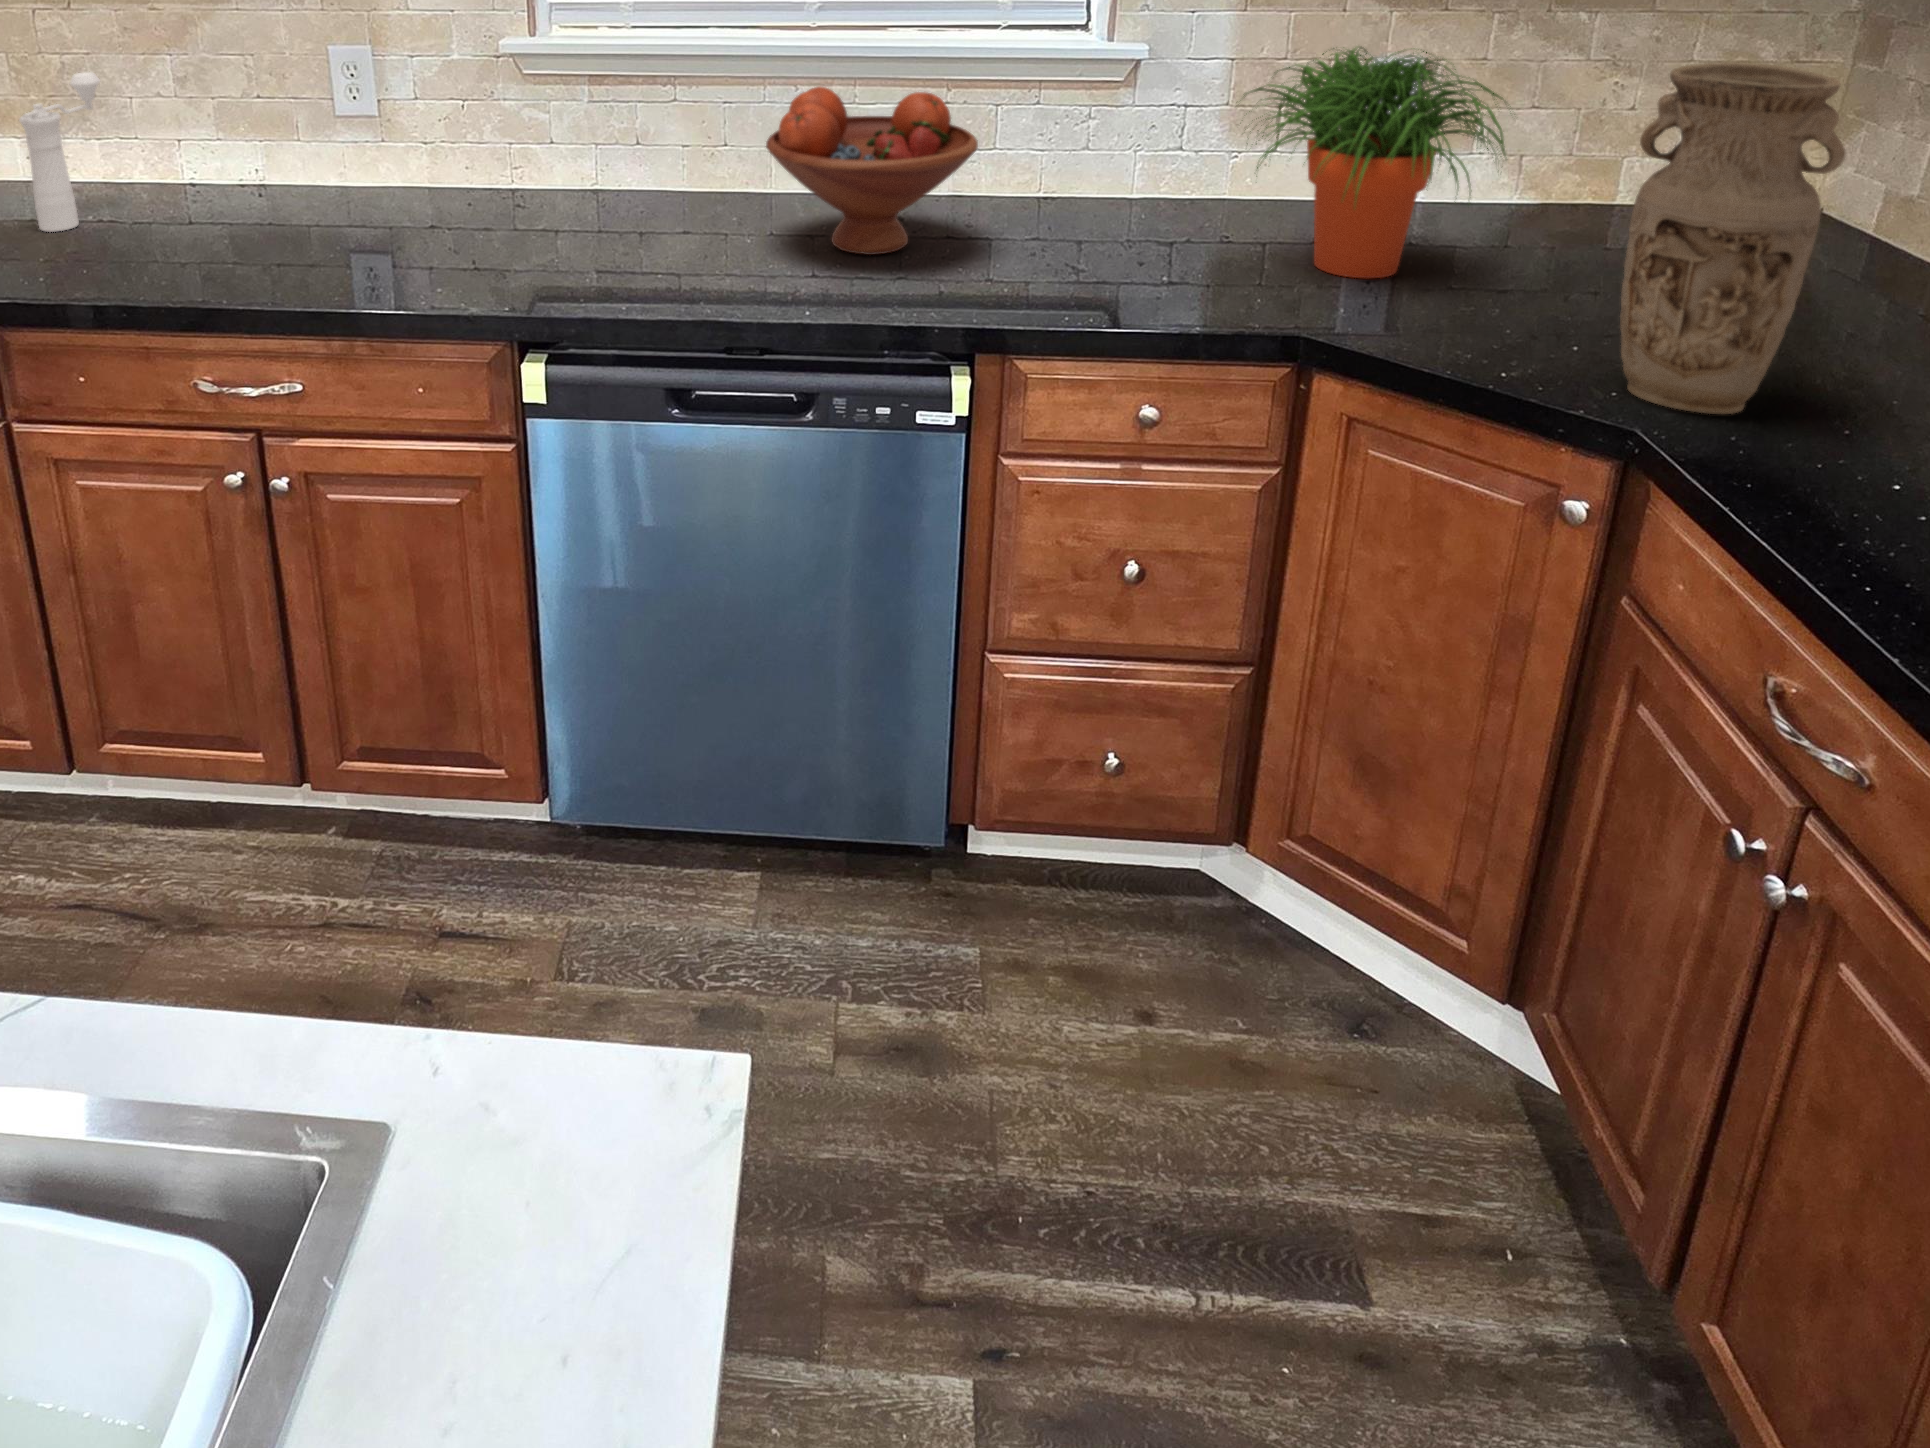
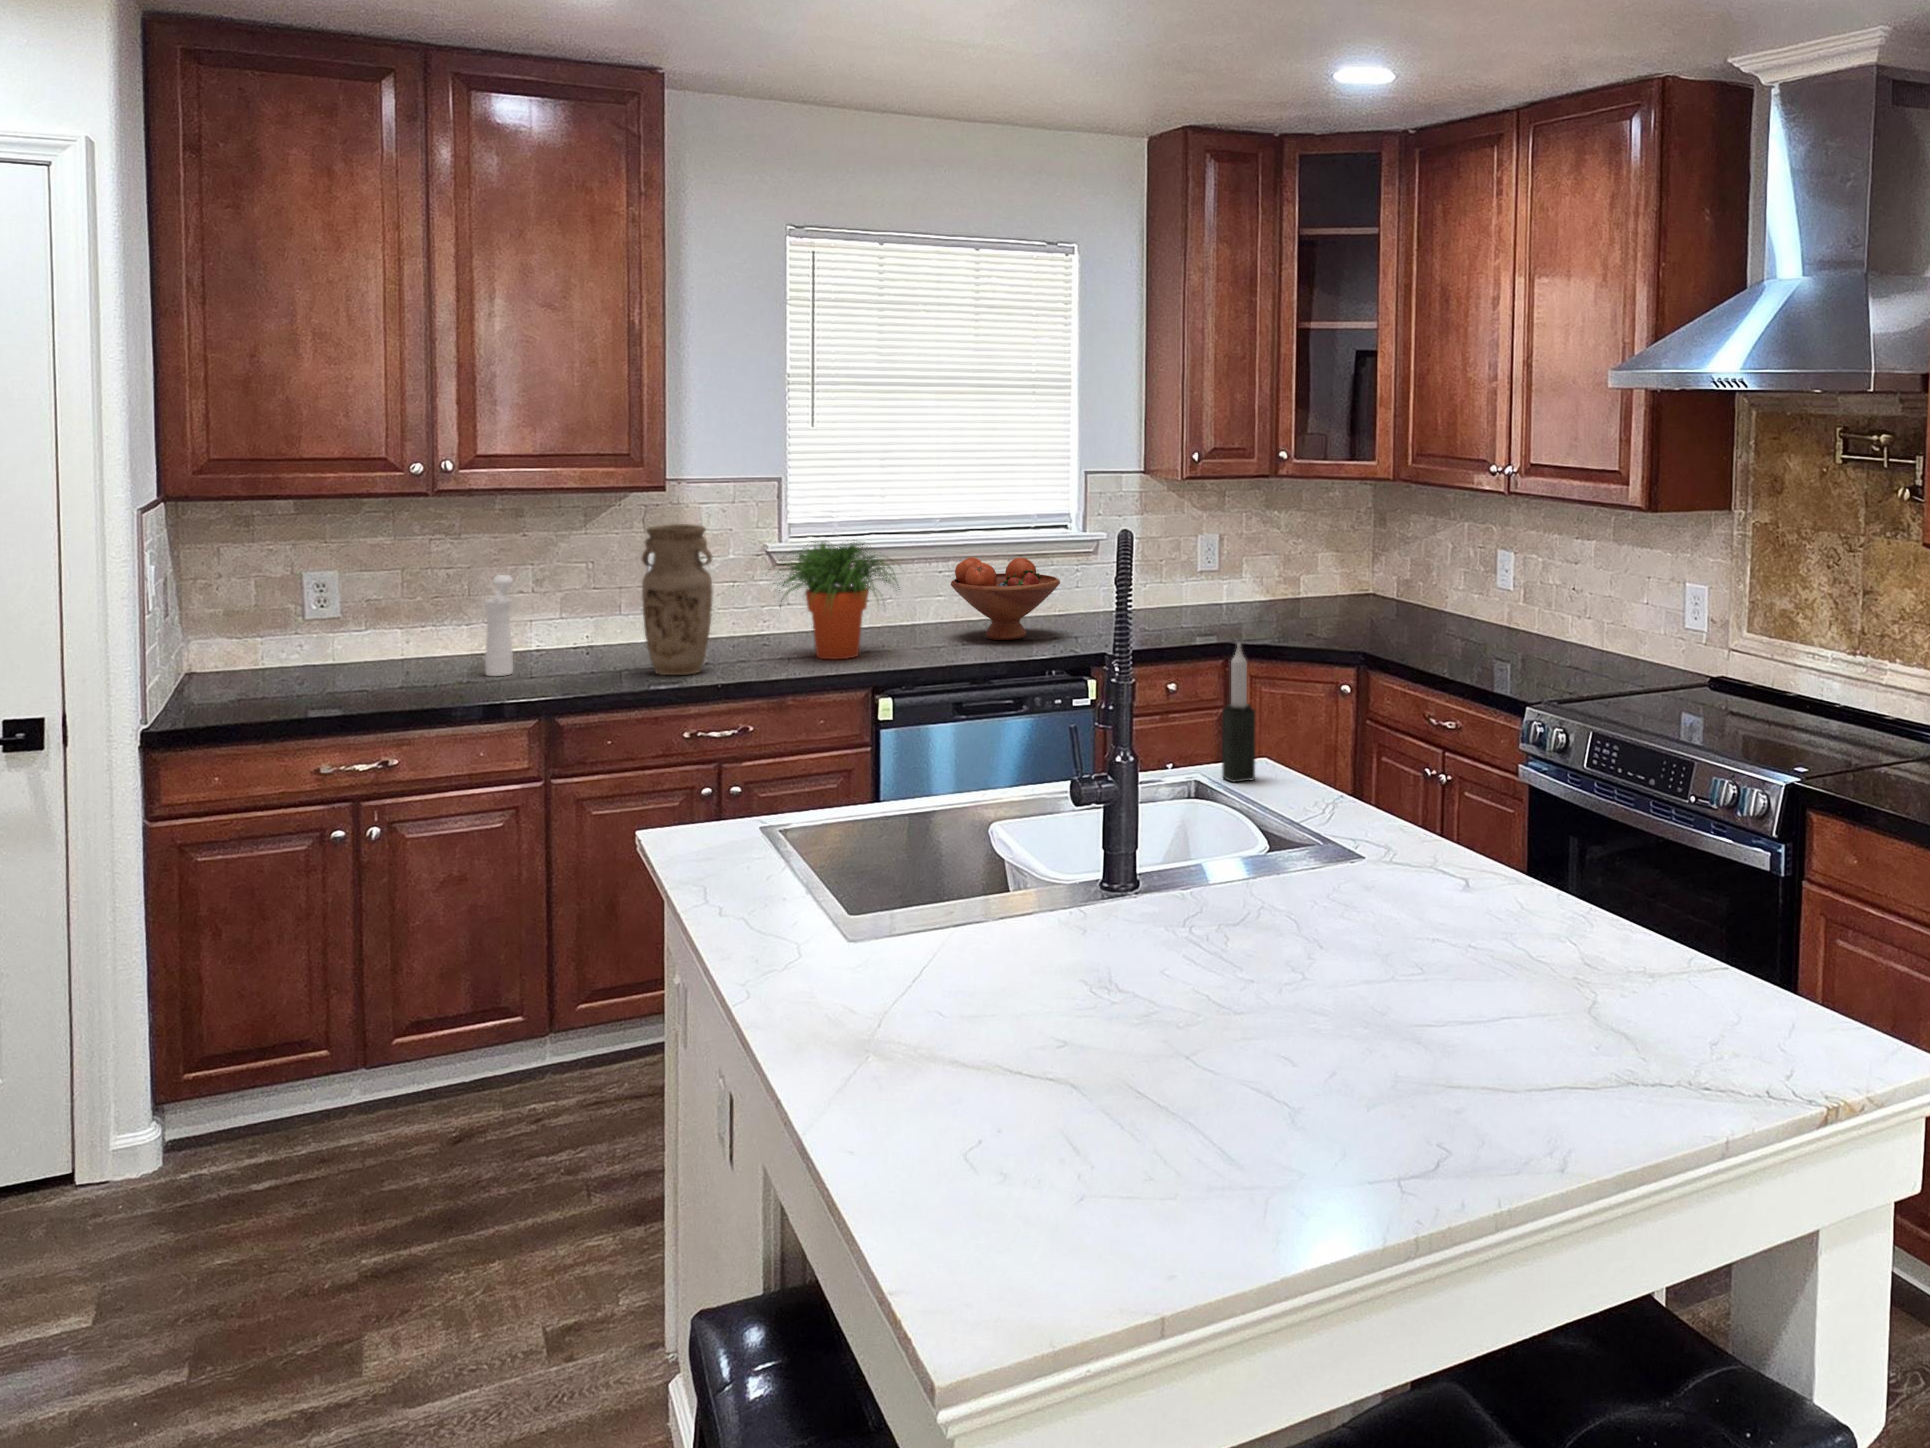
potted plant: present [1244,47,1506,278] -> present [769,541,900,659]
vase: present [1620,62,1845,414] -> present [642,524,713,675]
candle: none [474,756,603,1209] -> present [1222,643,1255,782]

